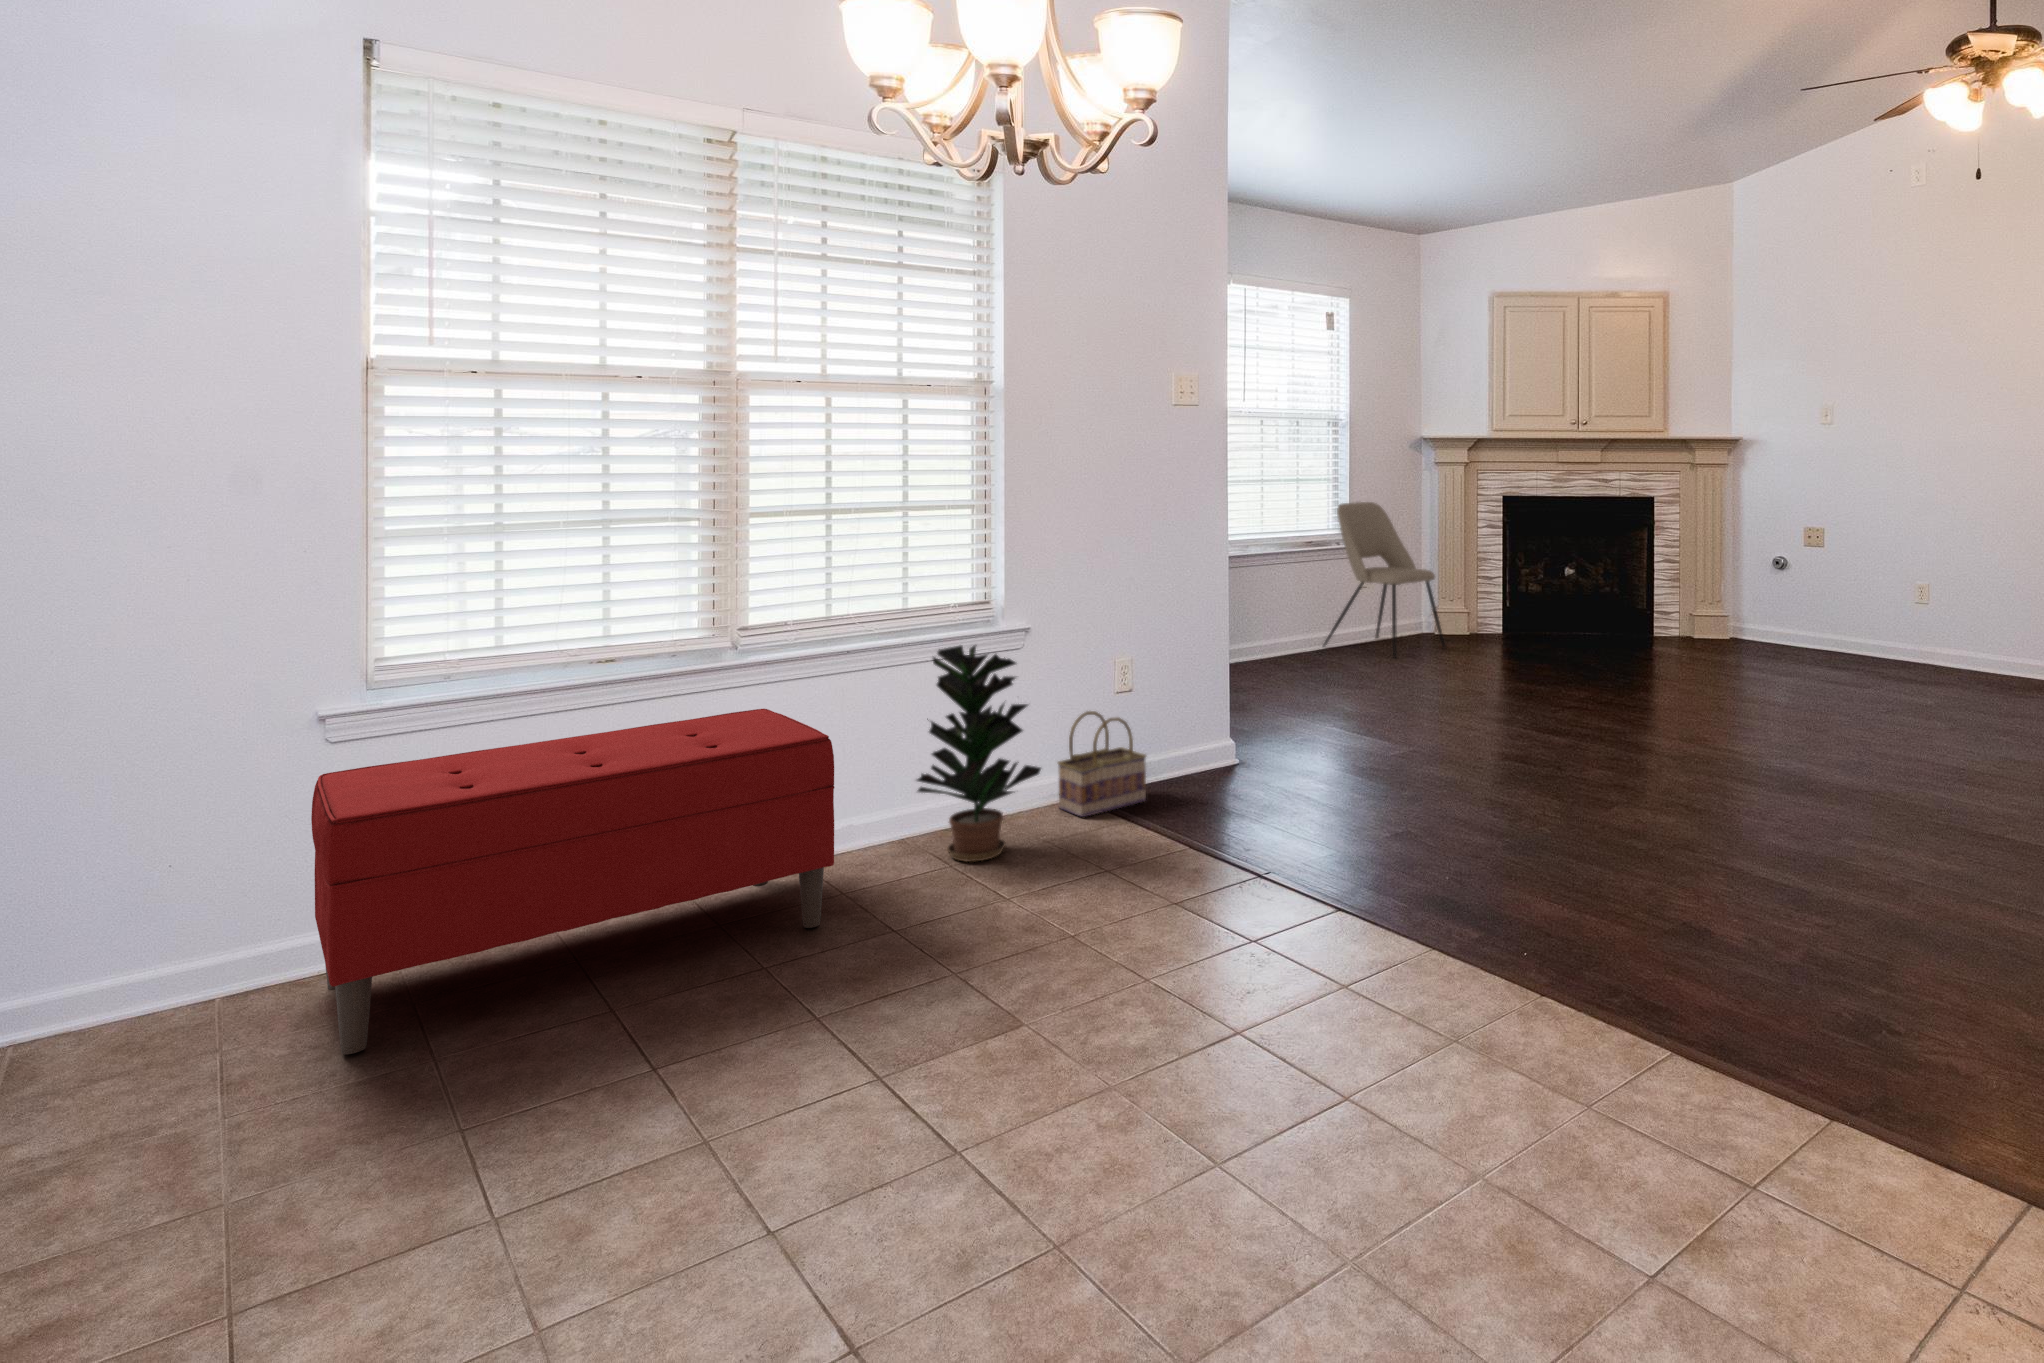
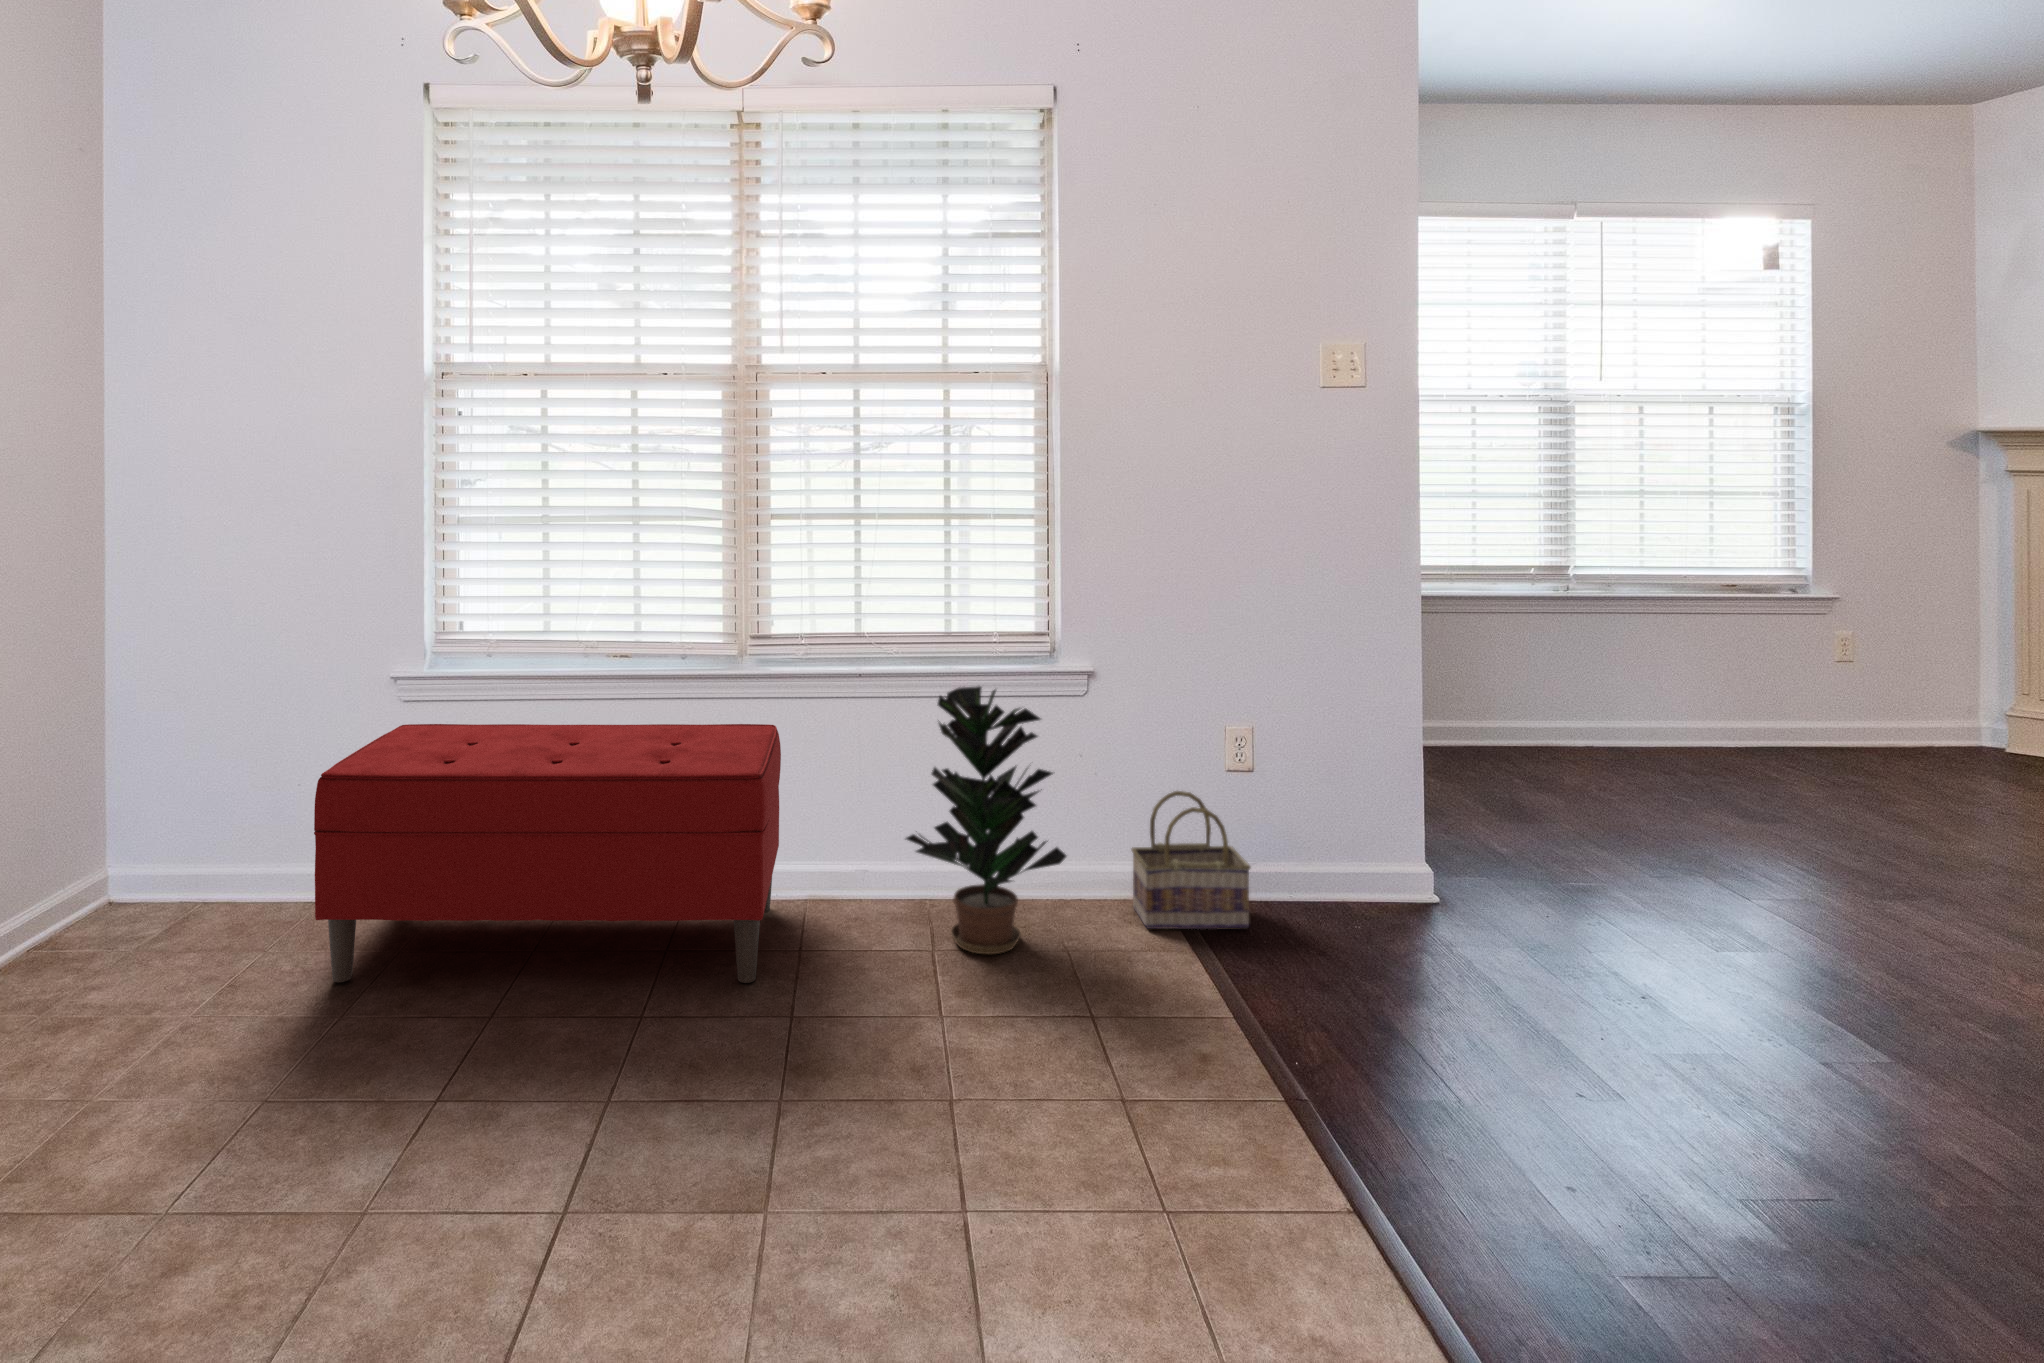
dining chair: present [1323,502,1445,658] -> none [1751,530,2003,781]

